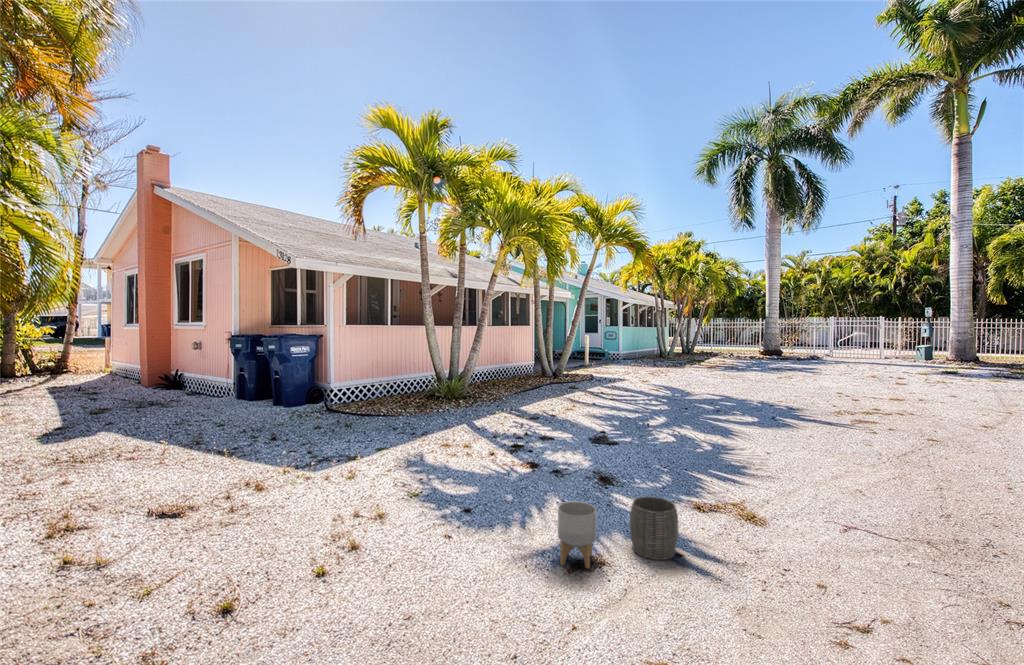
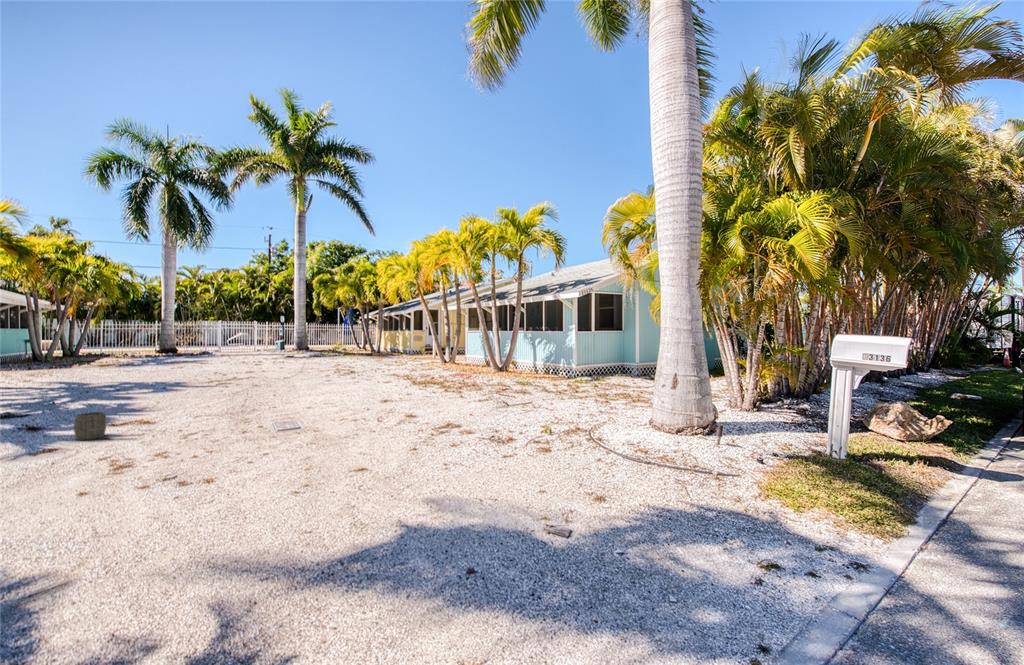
planter: present [558,501,596,569] -> none [25,418,55,451]

